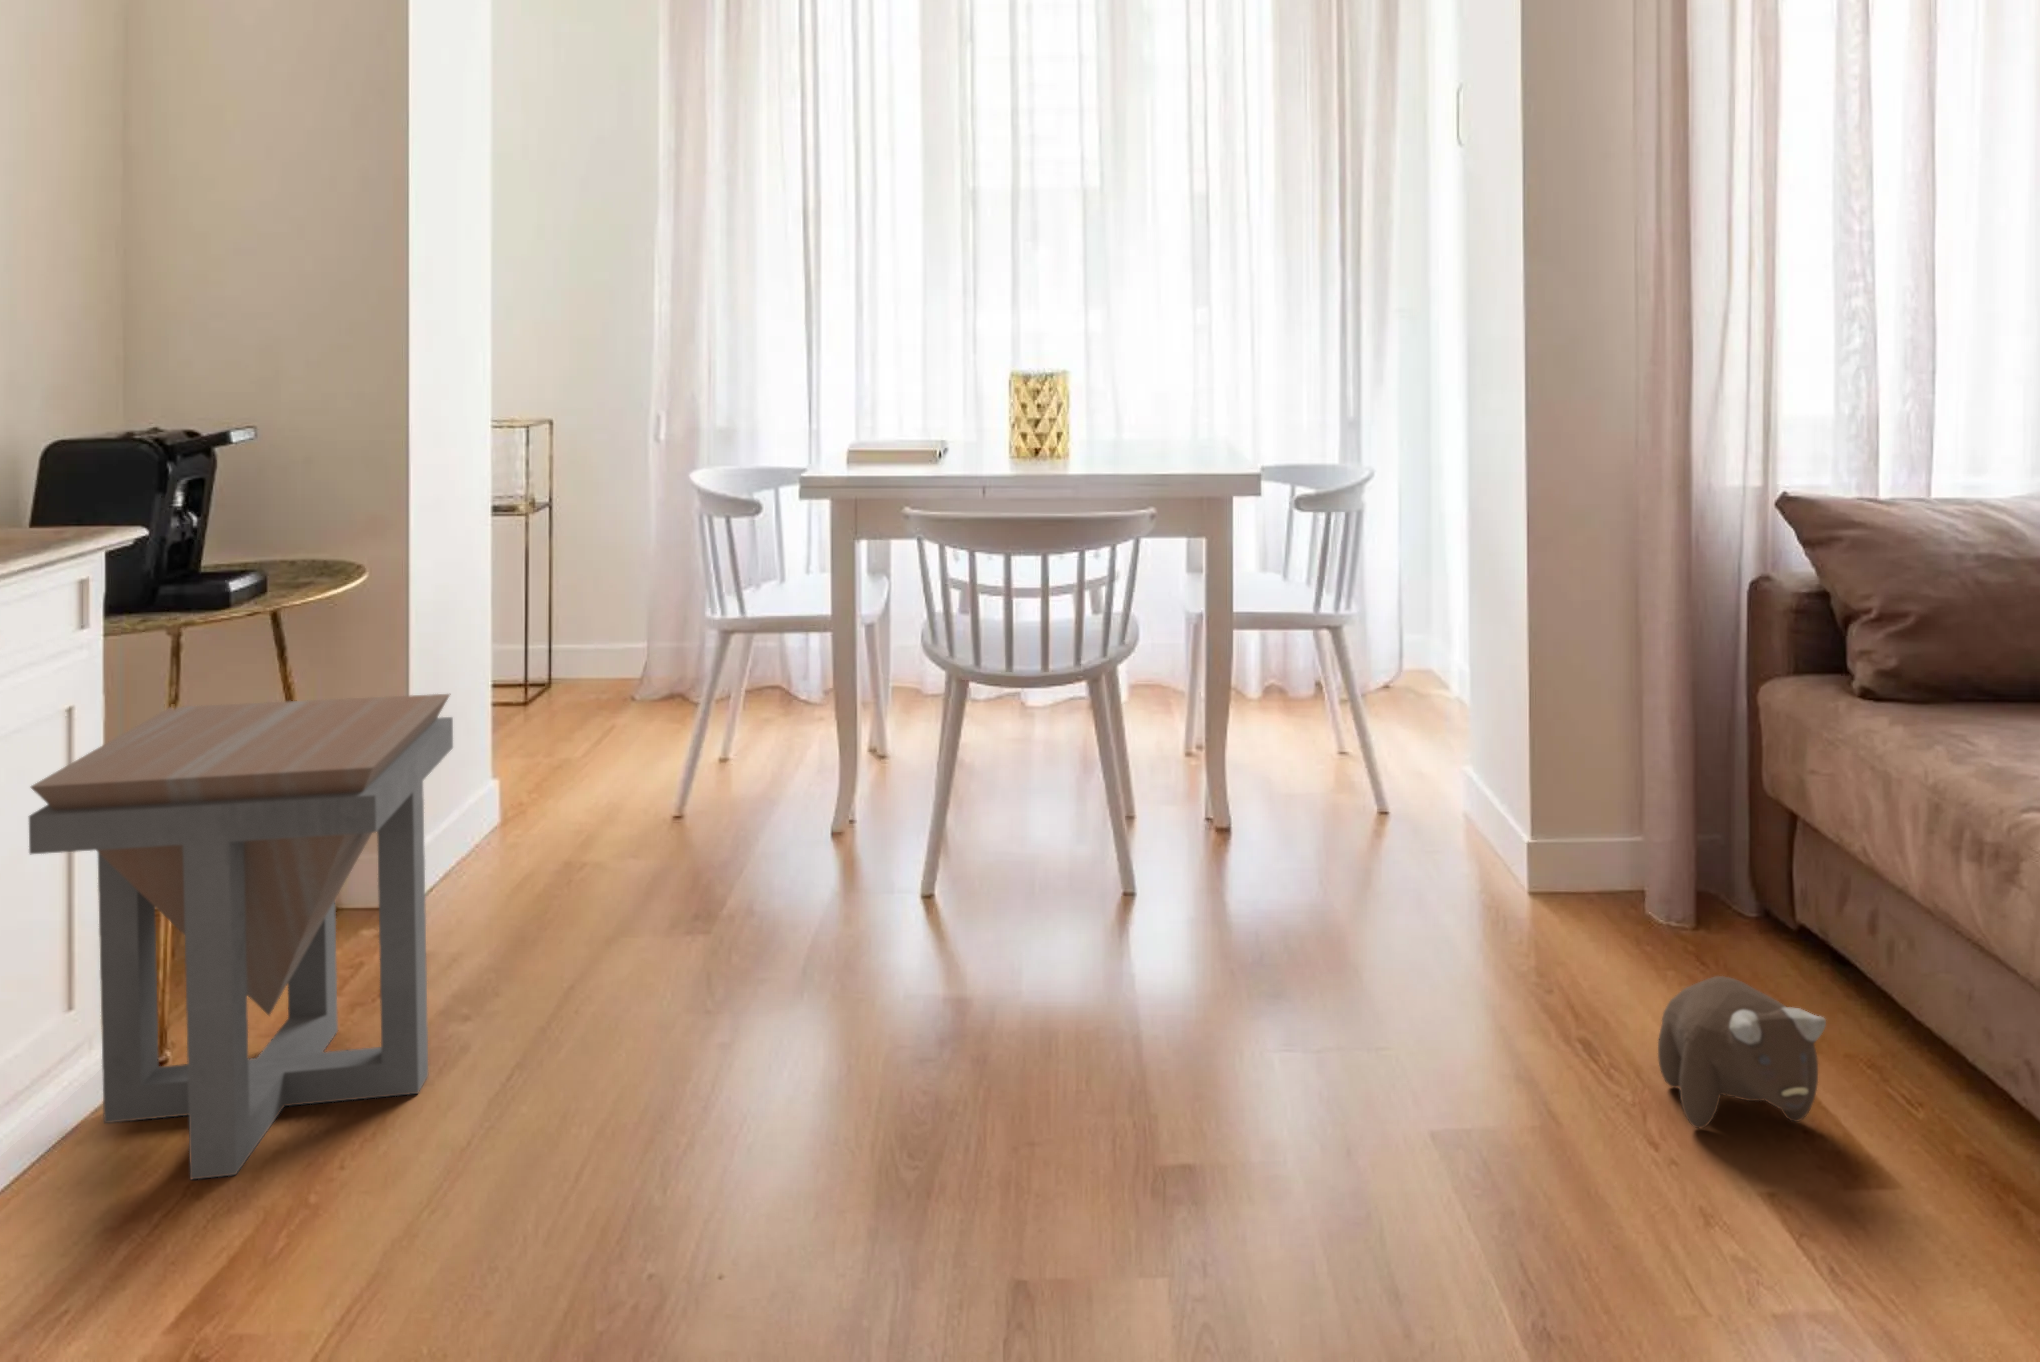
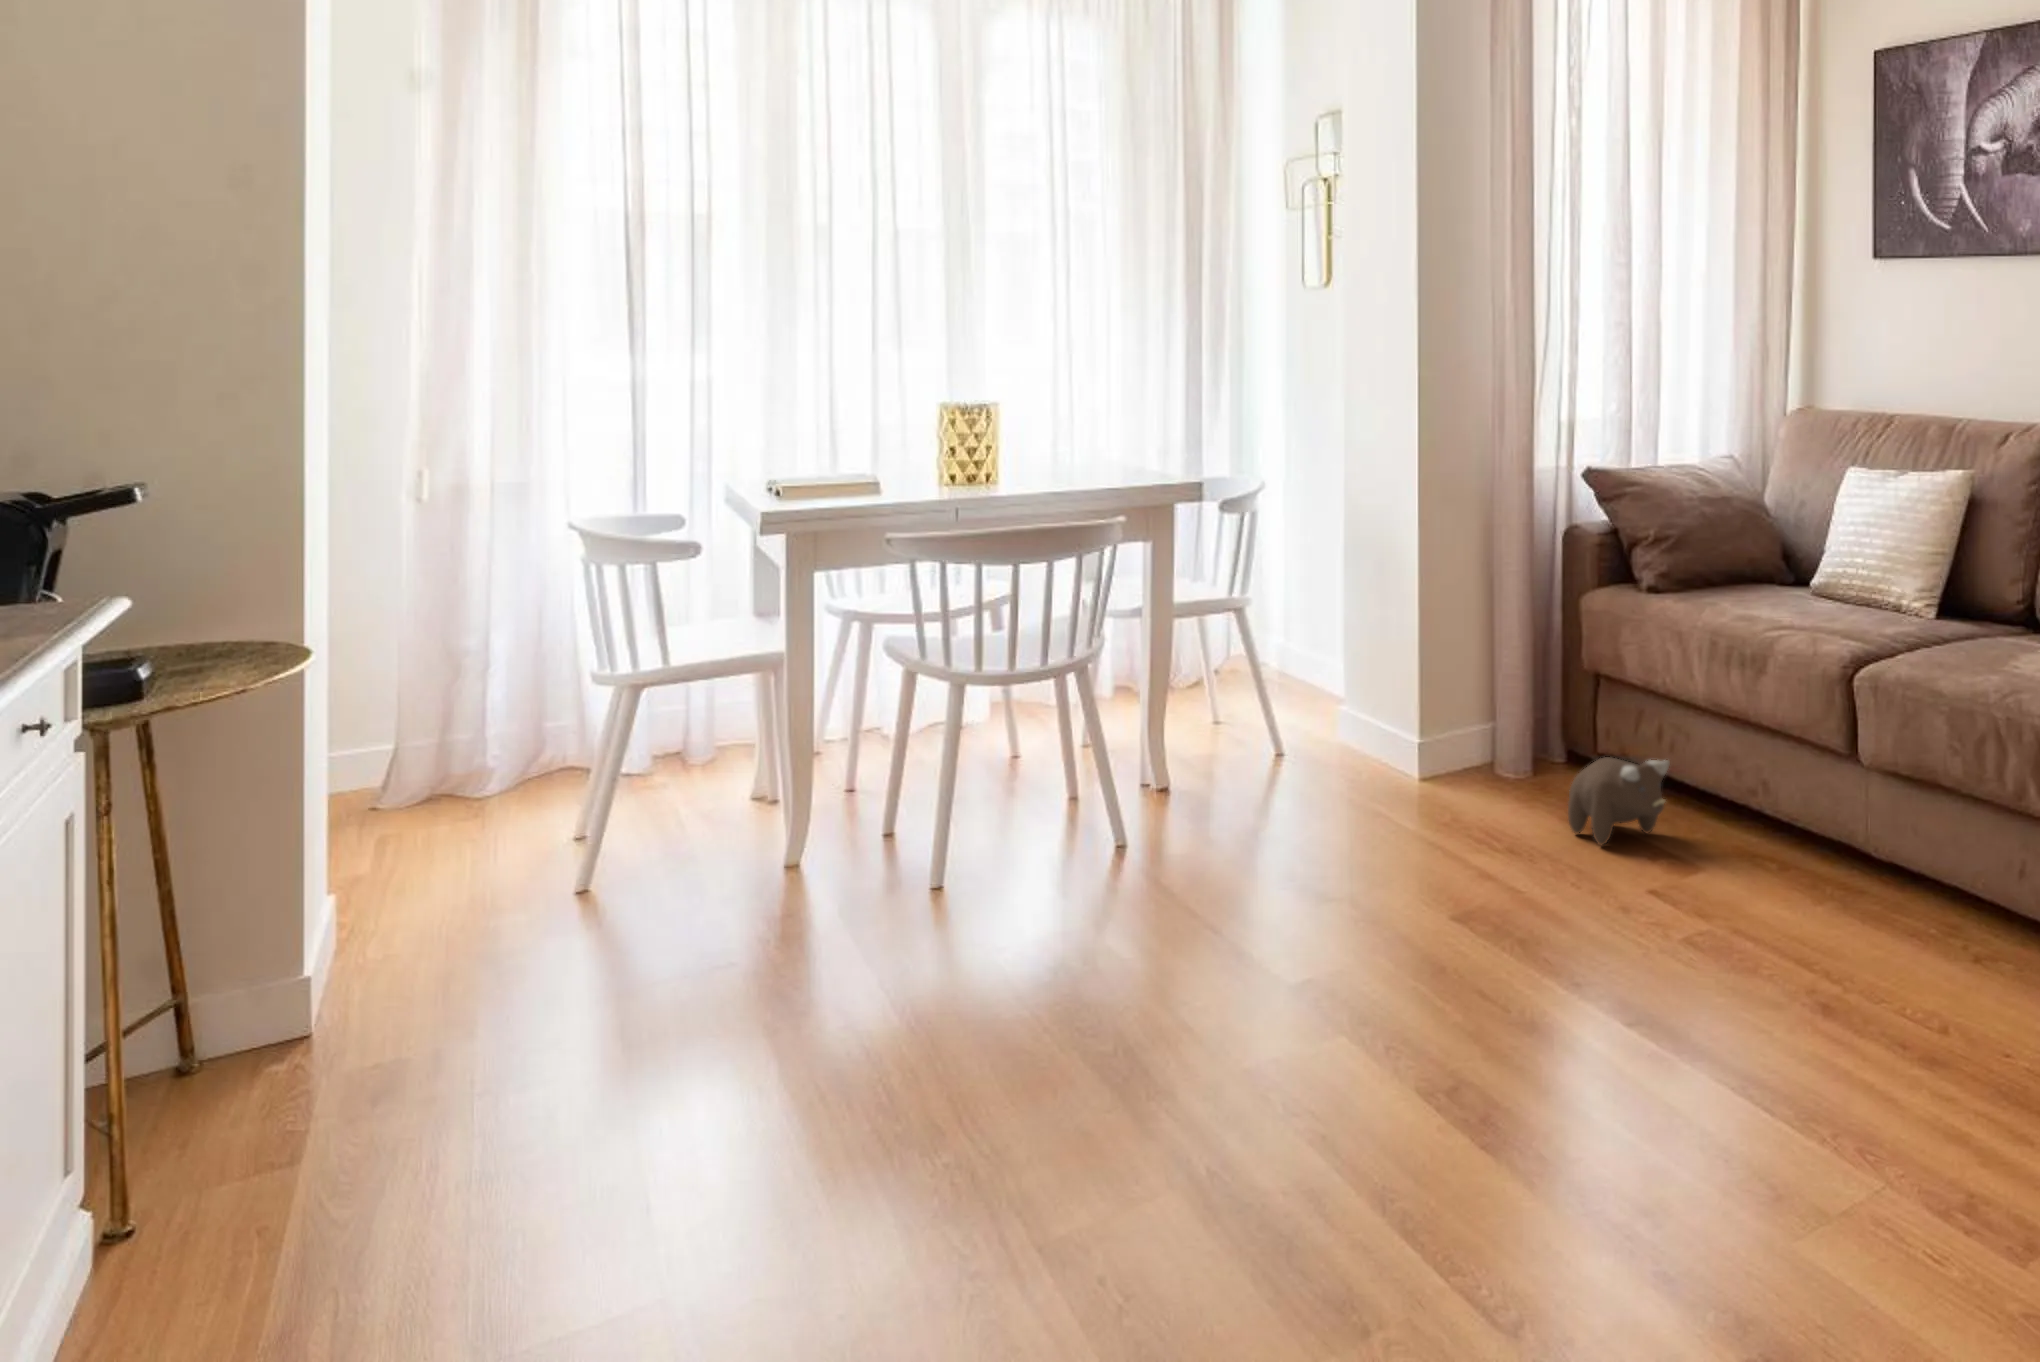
side table: present [29,694,453,1179] -> none [424,693,756,1076]

